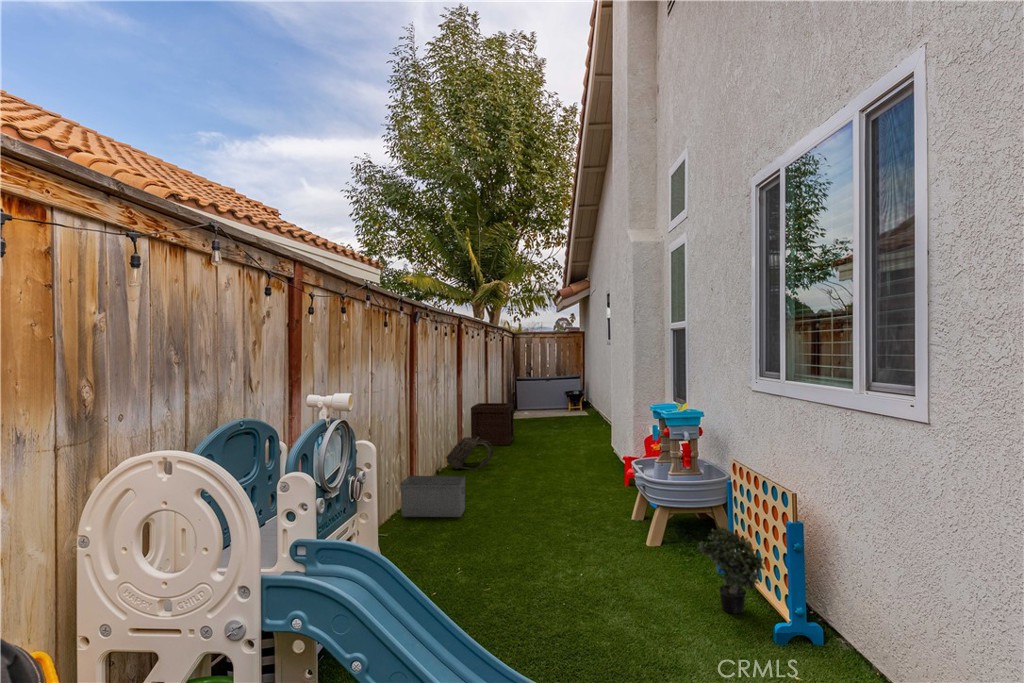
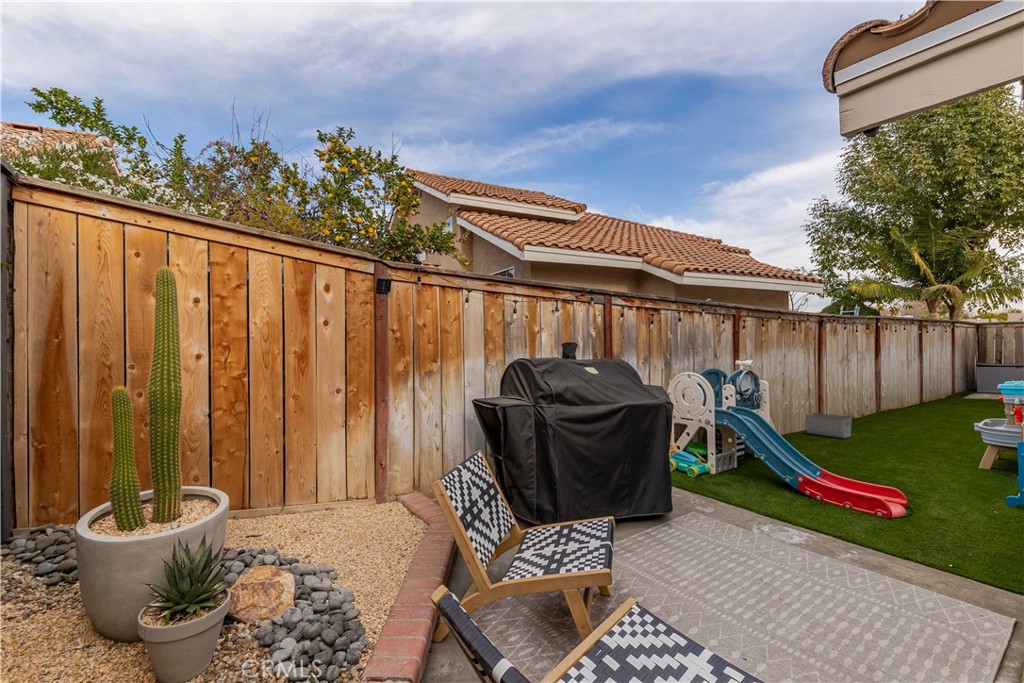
wooden crate: present [471,403,514,446] -> none [897,381,946,415]
backpack: present [446,437,493,471] -> none [859,401,901,423]
potted plant: present [697,526,766,614] -> none [954,446,1005,493]

